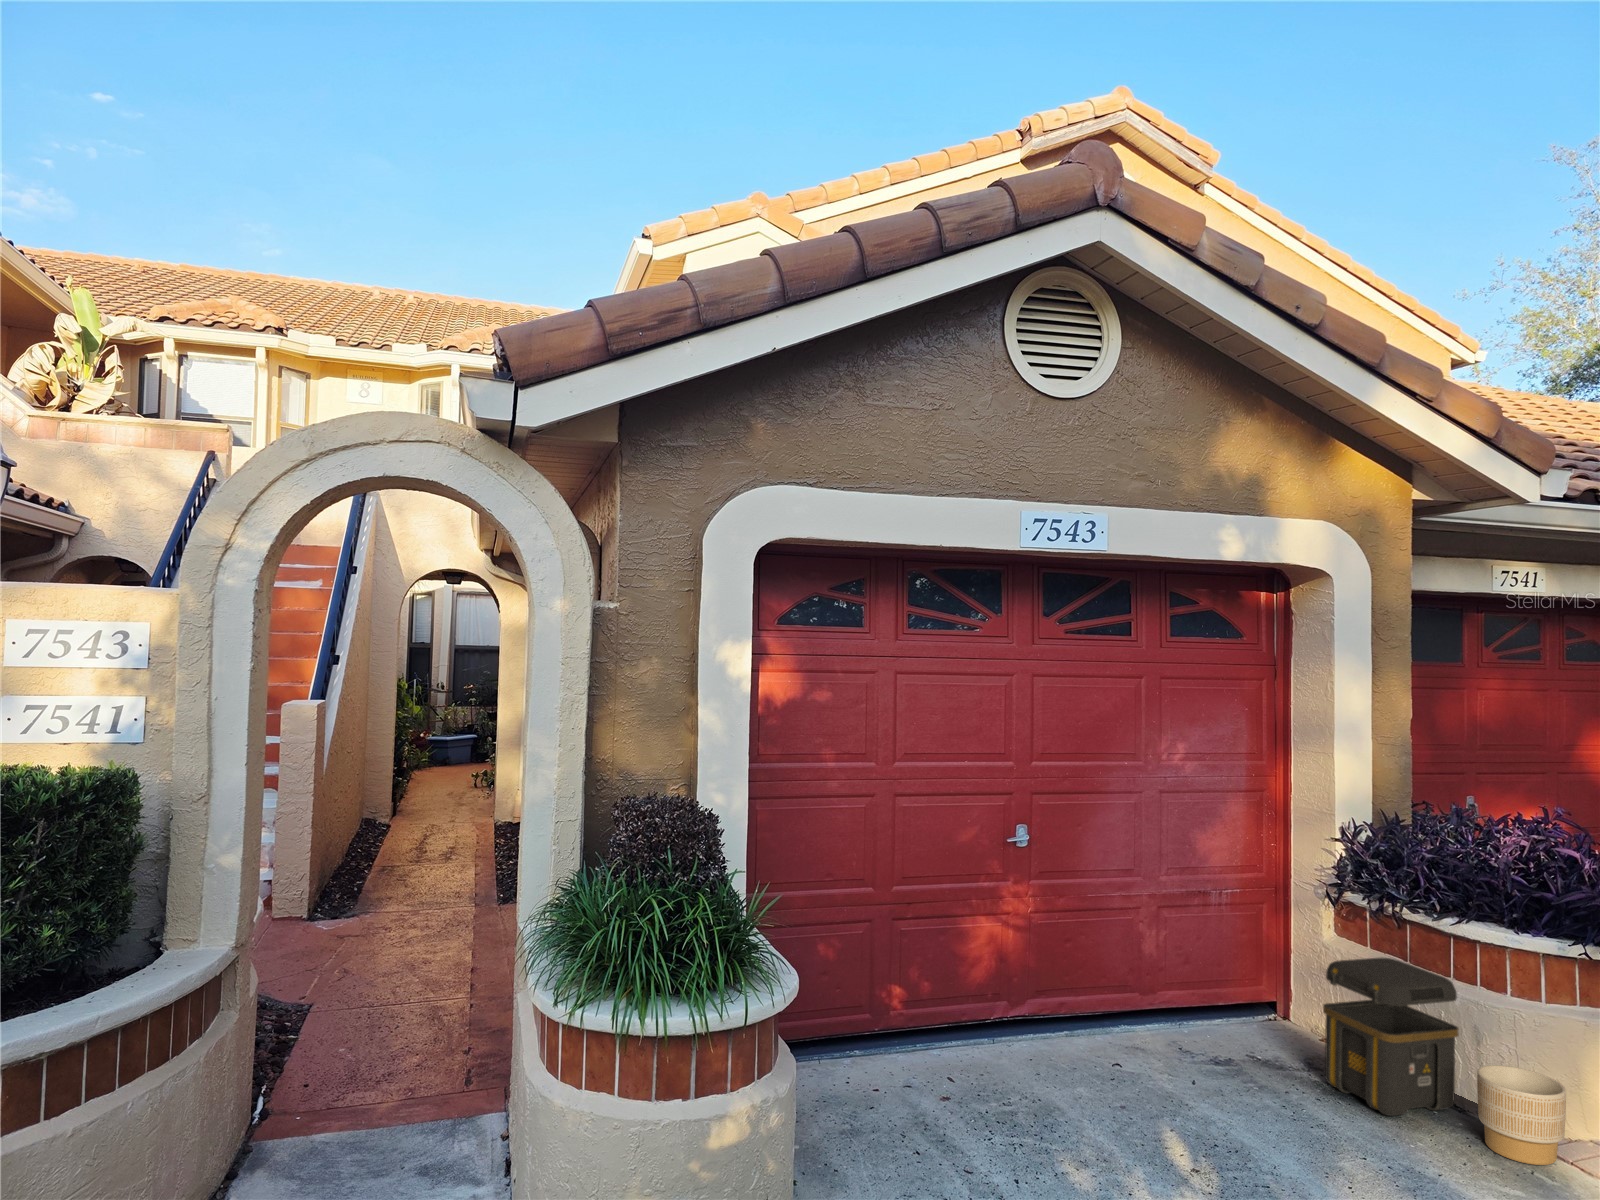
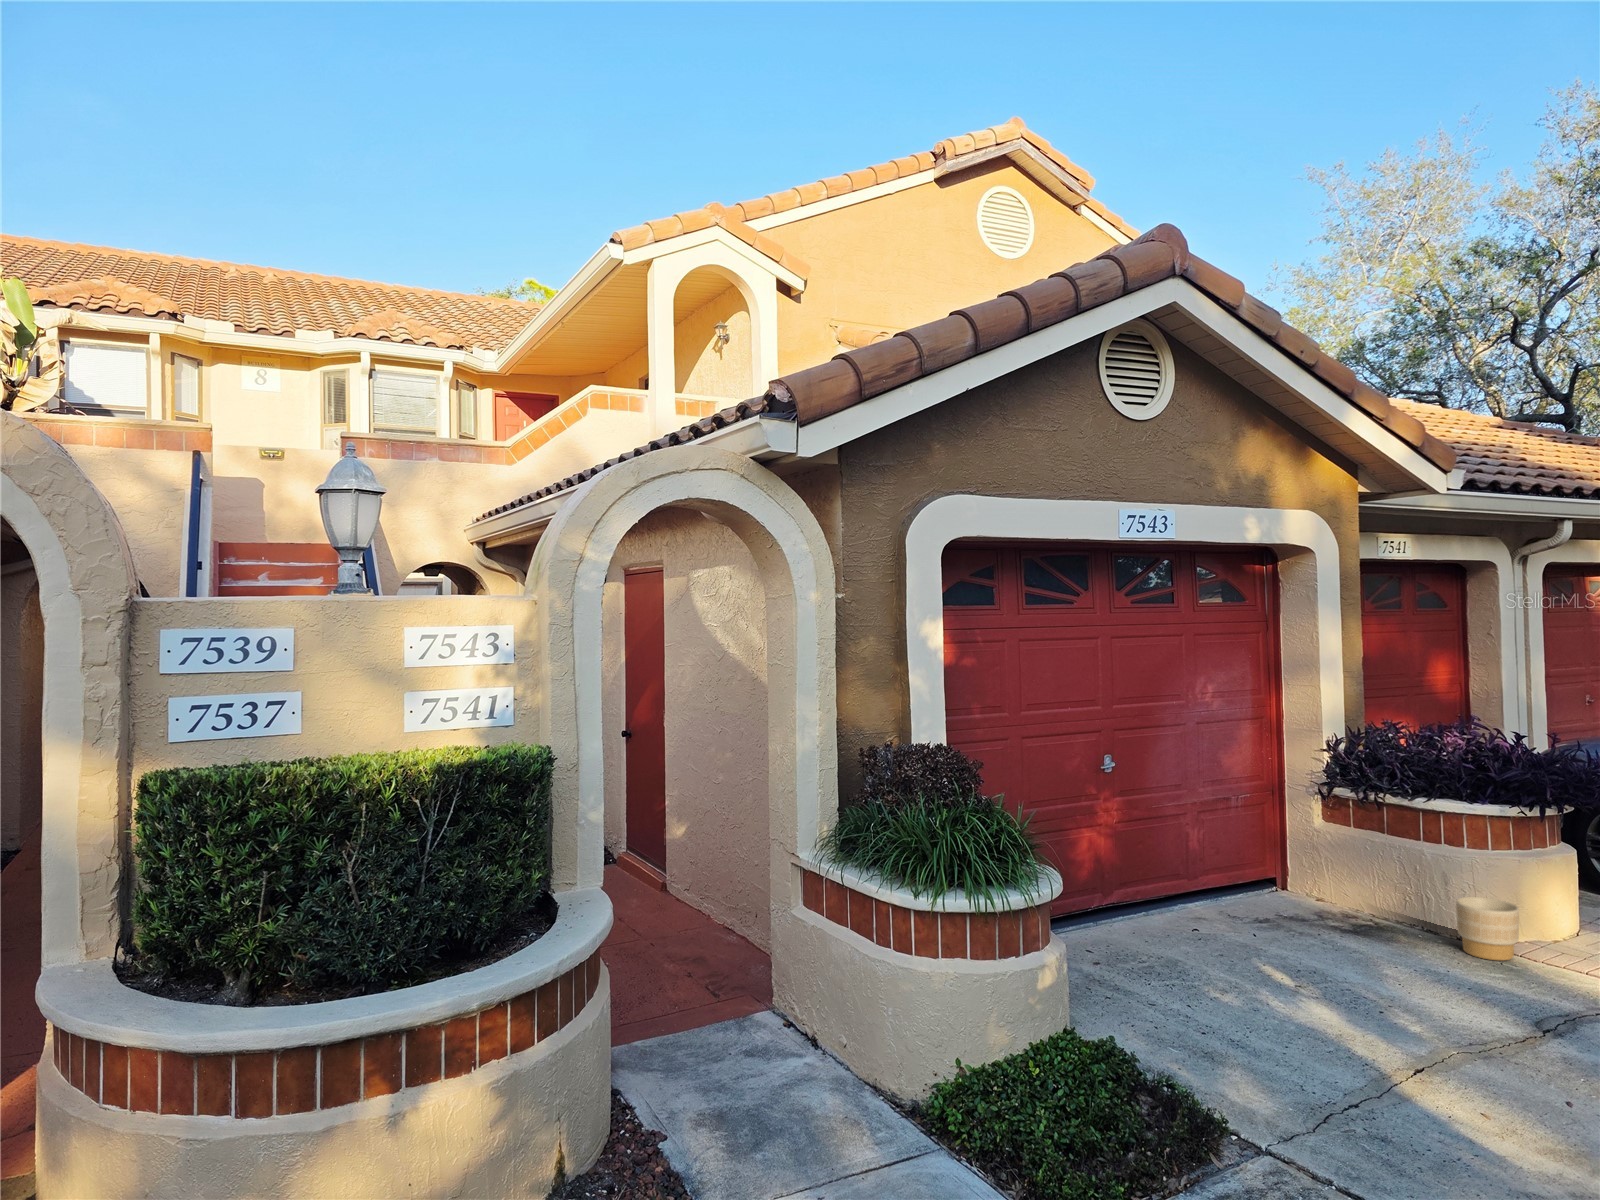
toolbox: present [1323,958,1458,1116] -> none [1336,831,1434,941]

